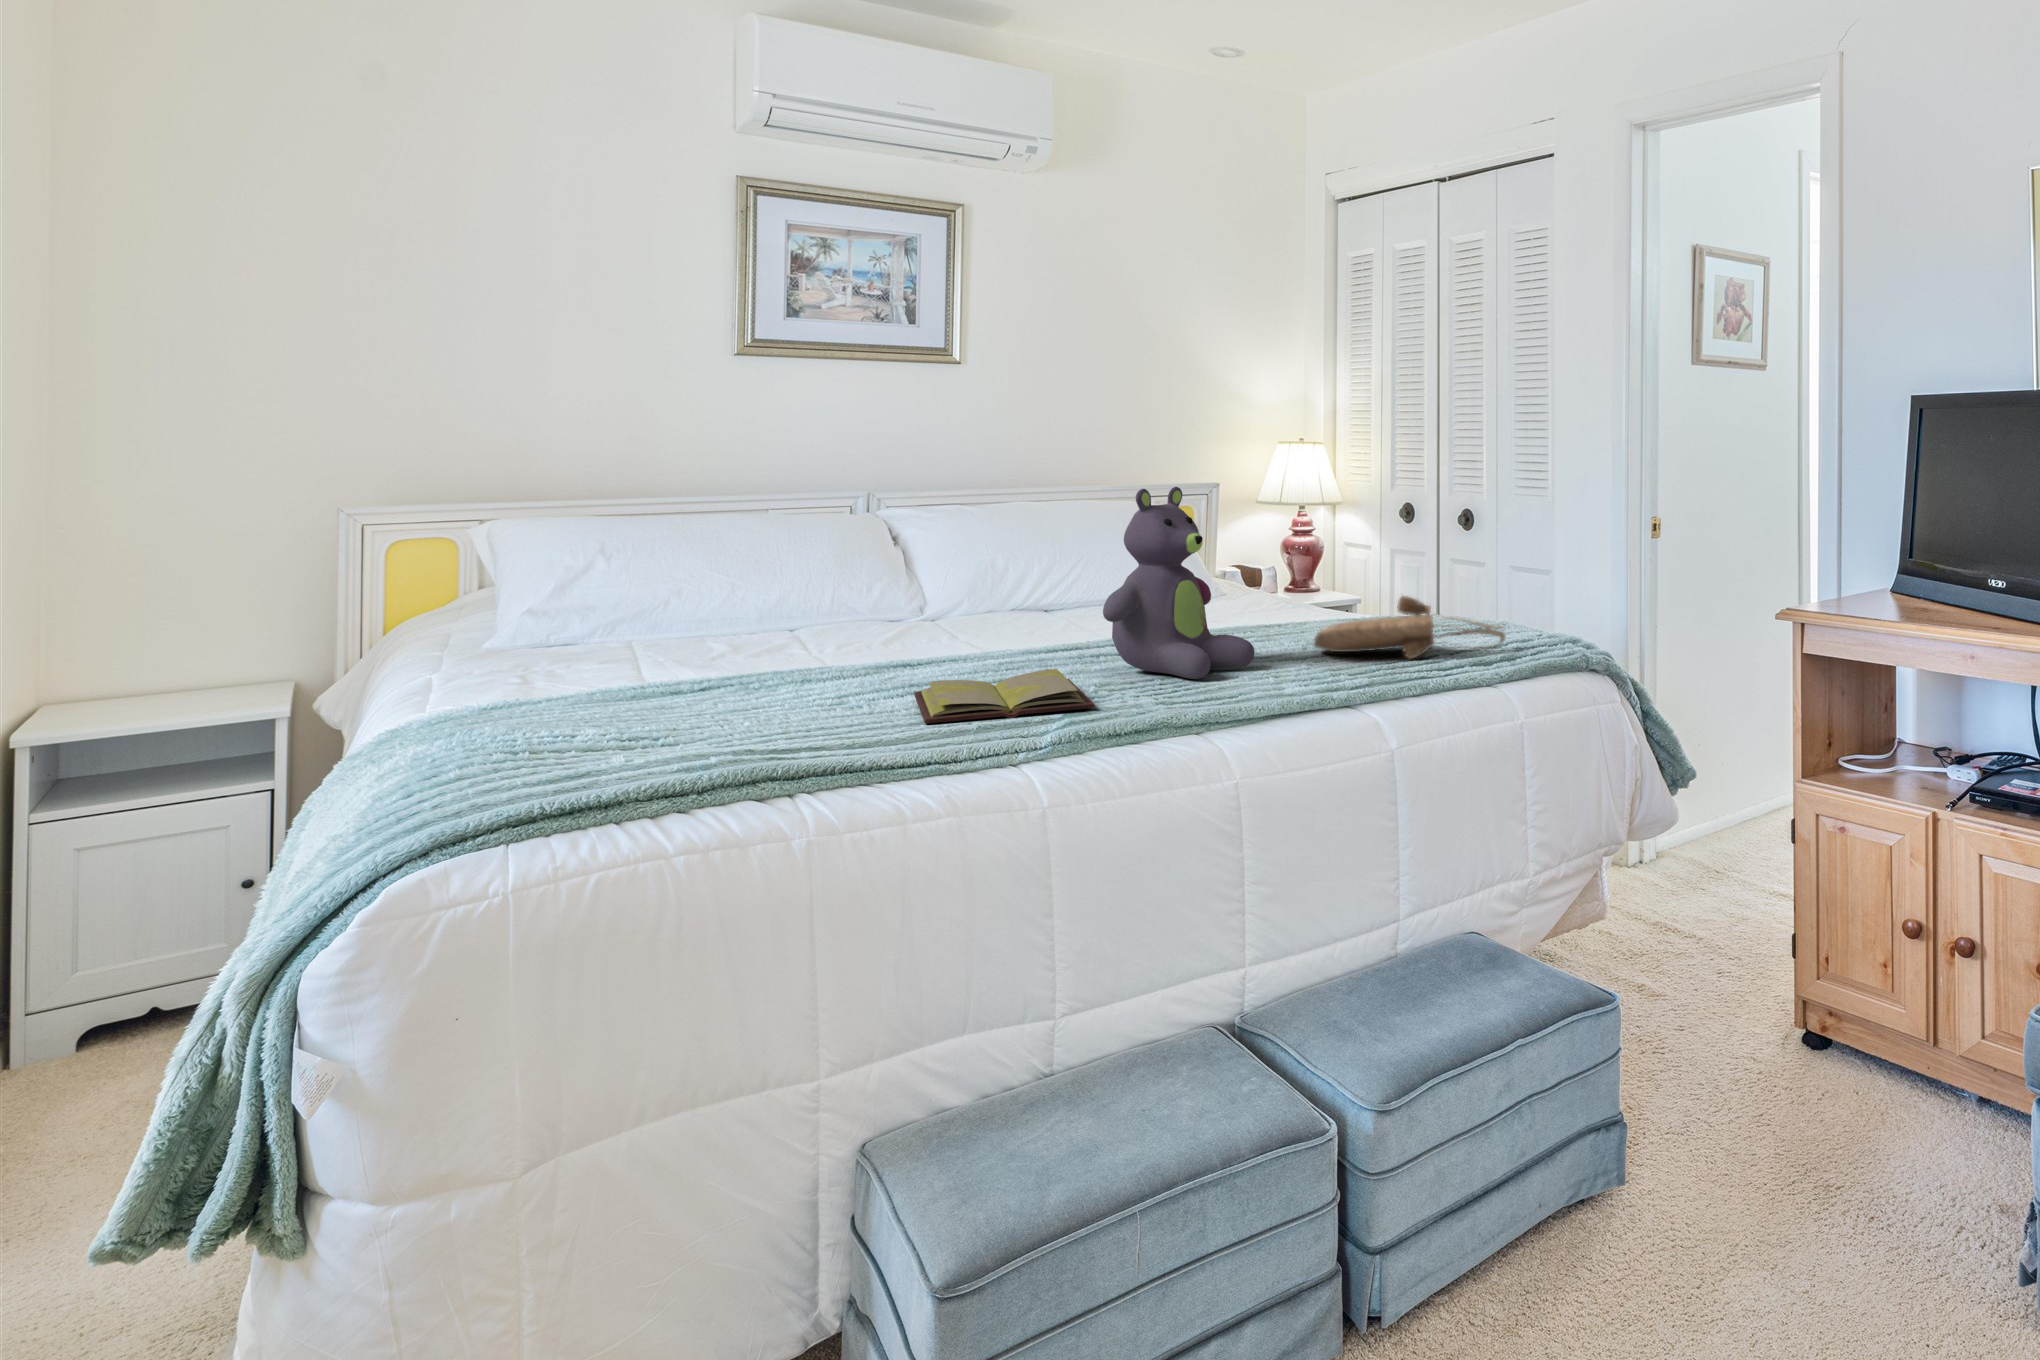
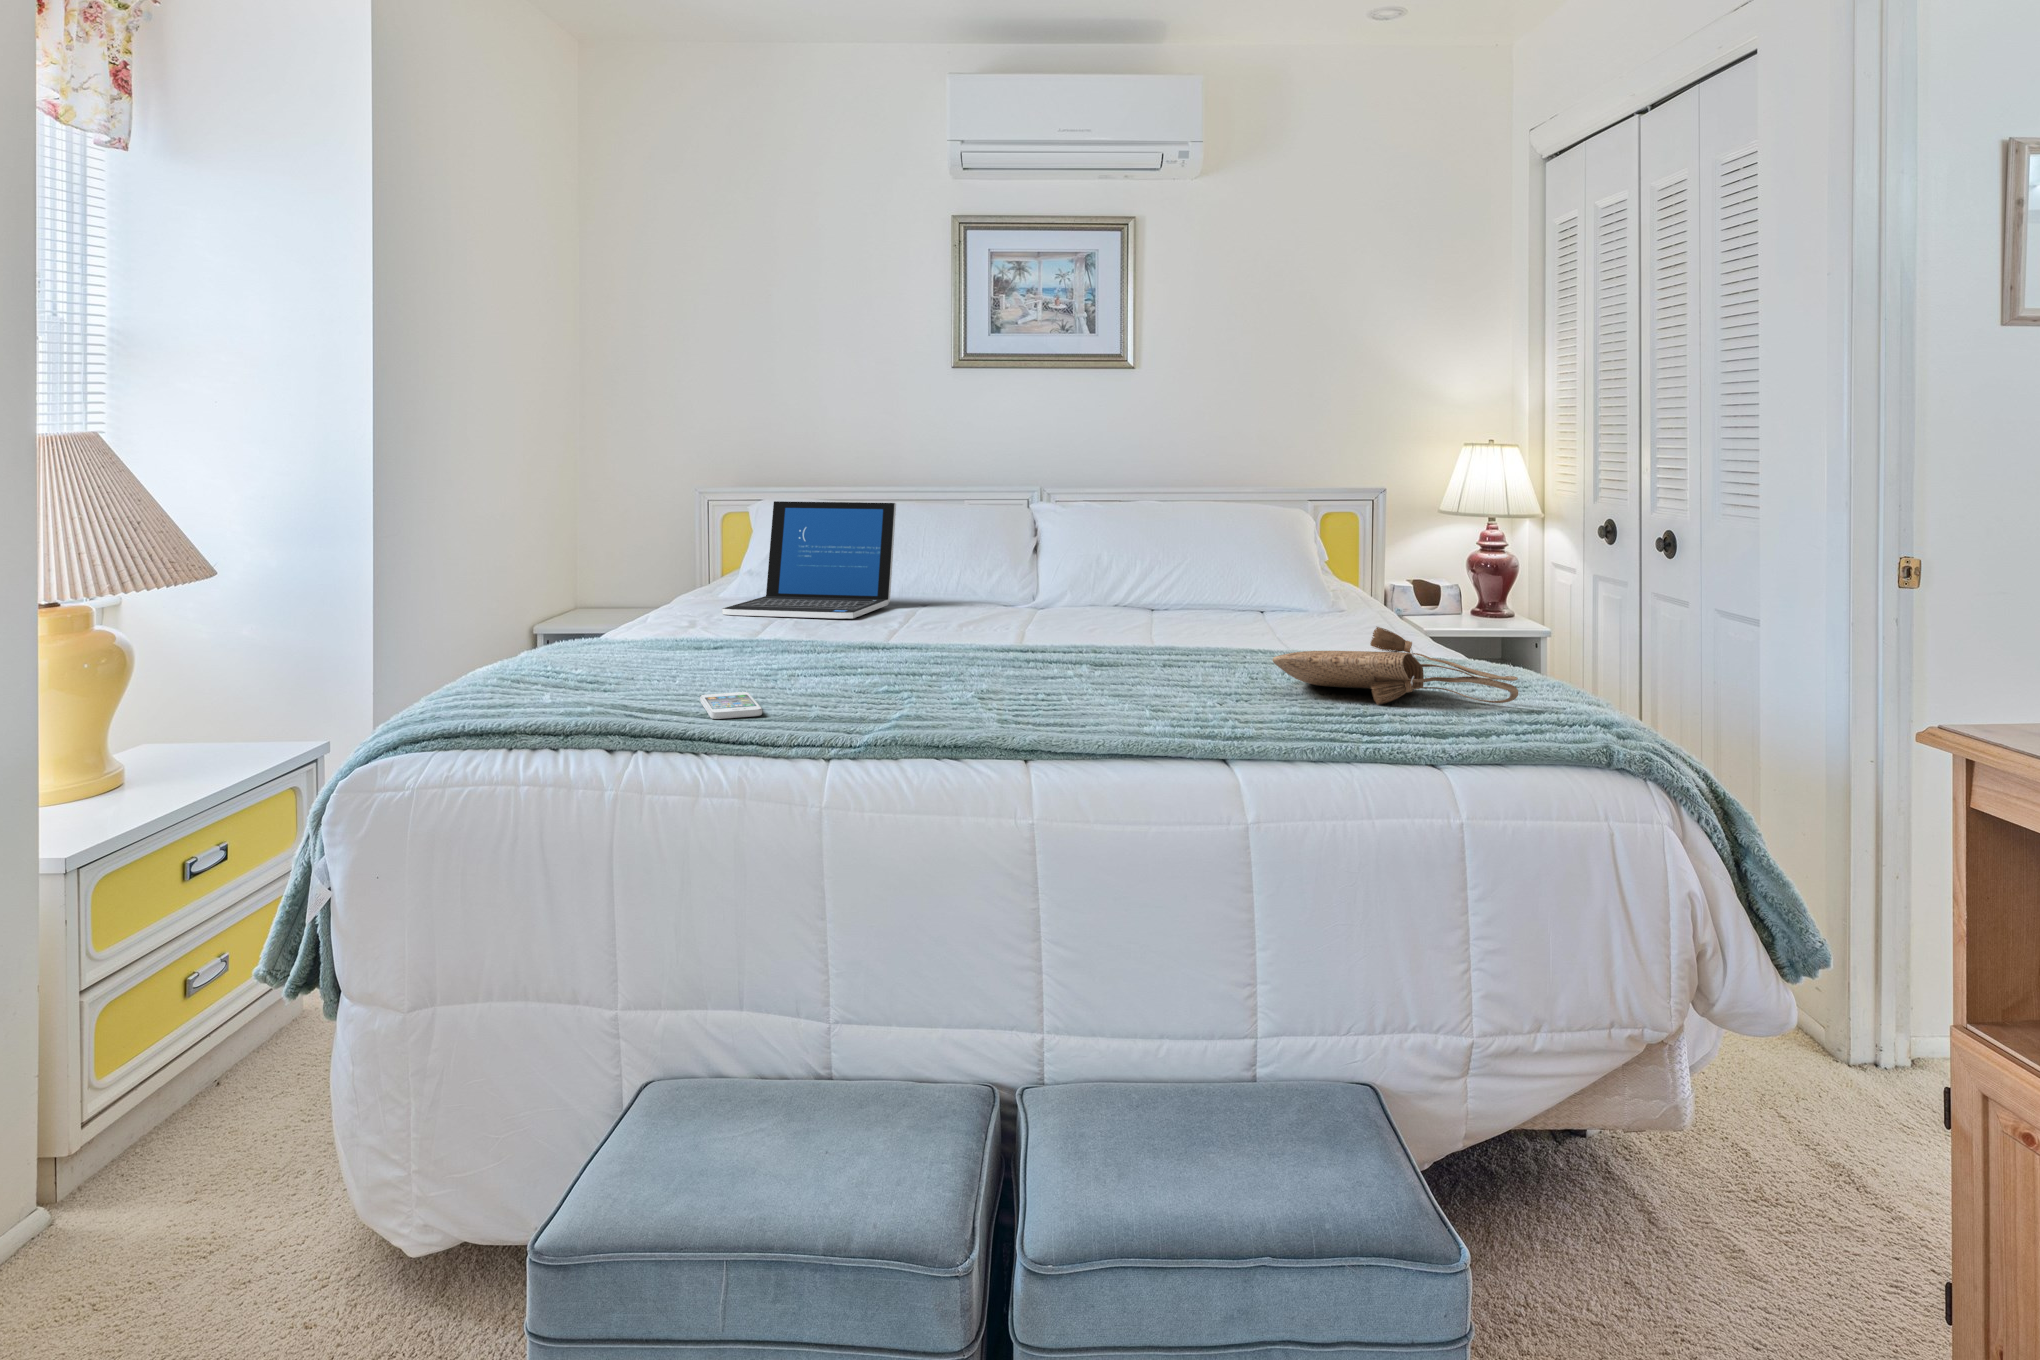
stuffed bear: present [1103,487,1255,679] -> none [1037,489,1196,695]
laptop: none [525,514,736,662] -> present [722,501,896,618]
diary: present [915,669,1094,724] -> none [807,665,994,711]
smartphone: none [796,721,905,749] -> present [700,692,762,719]

